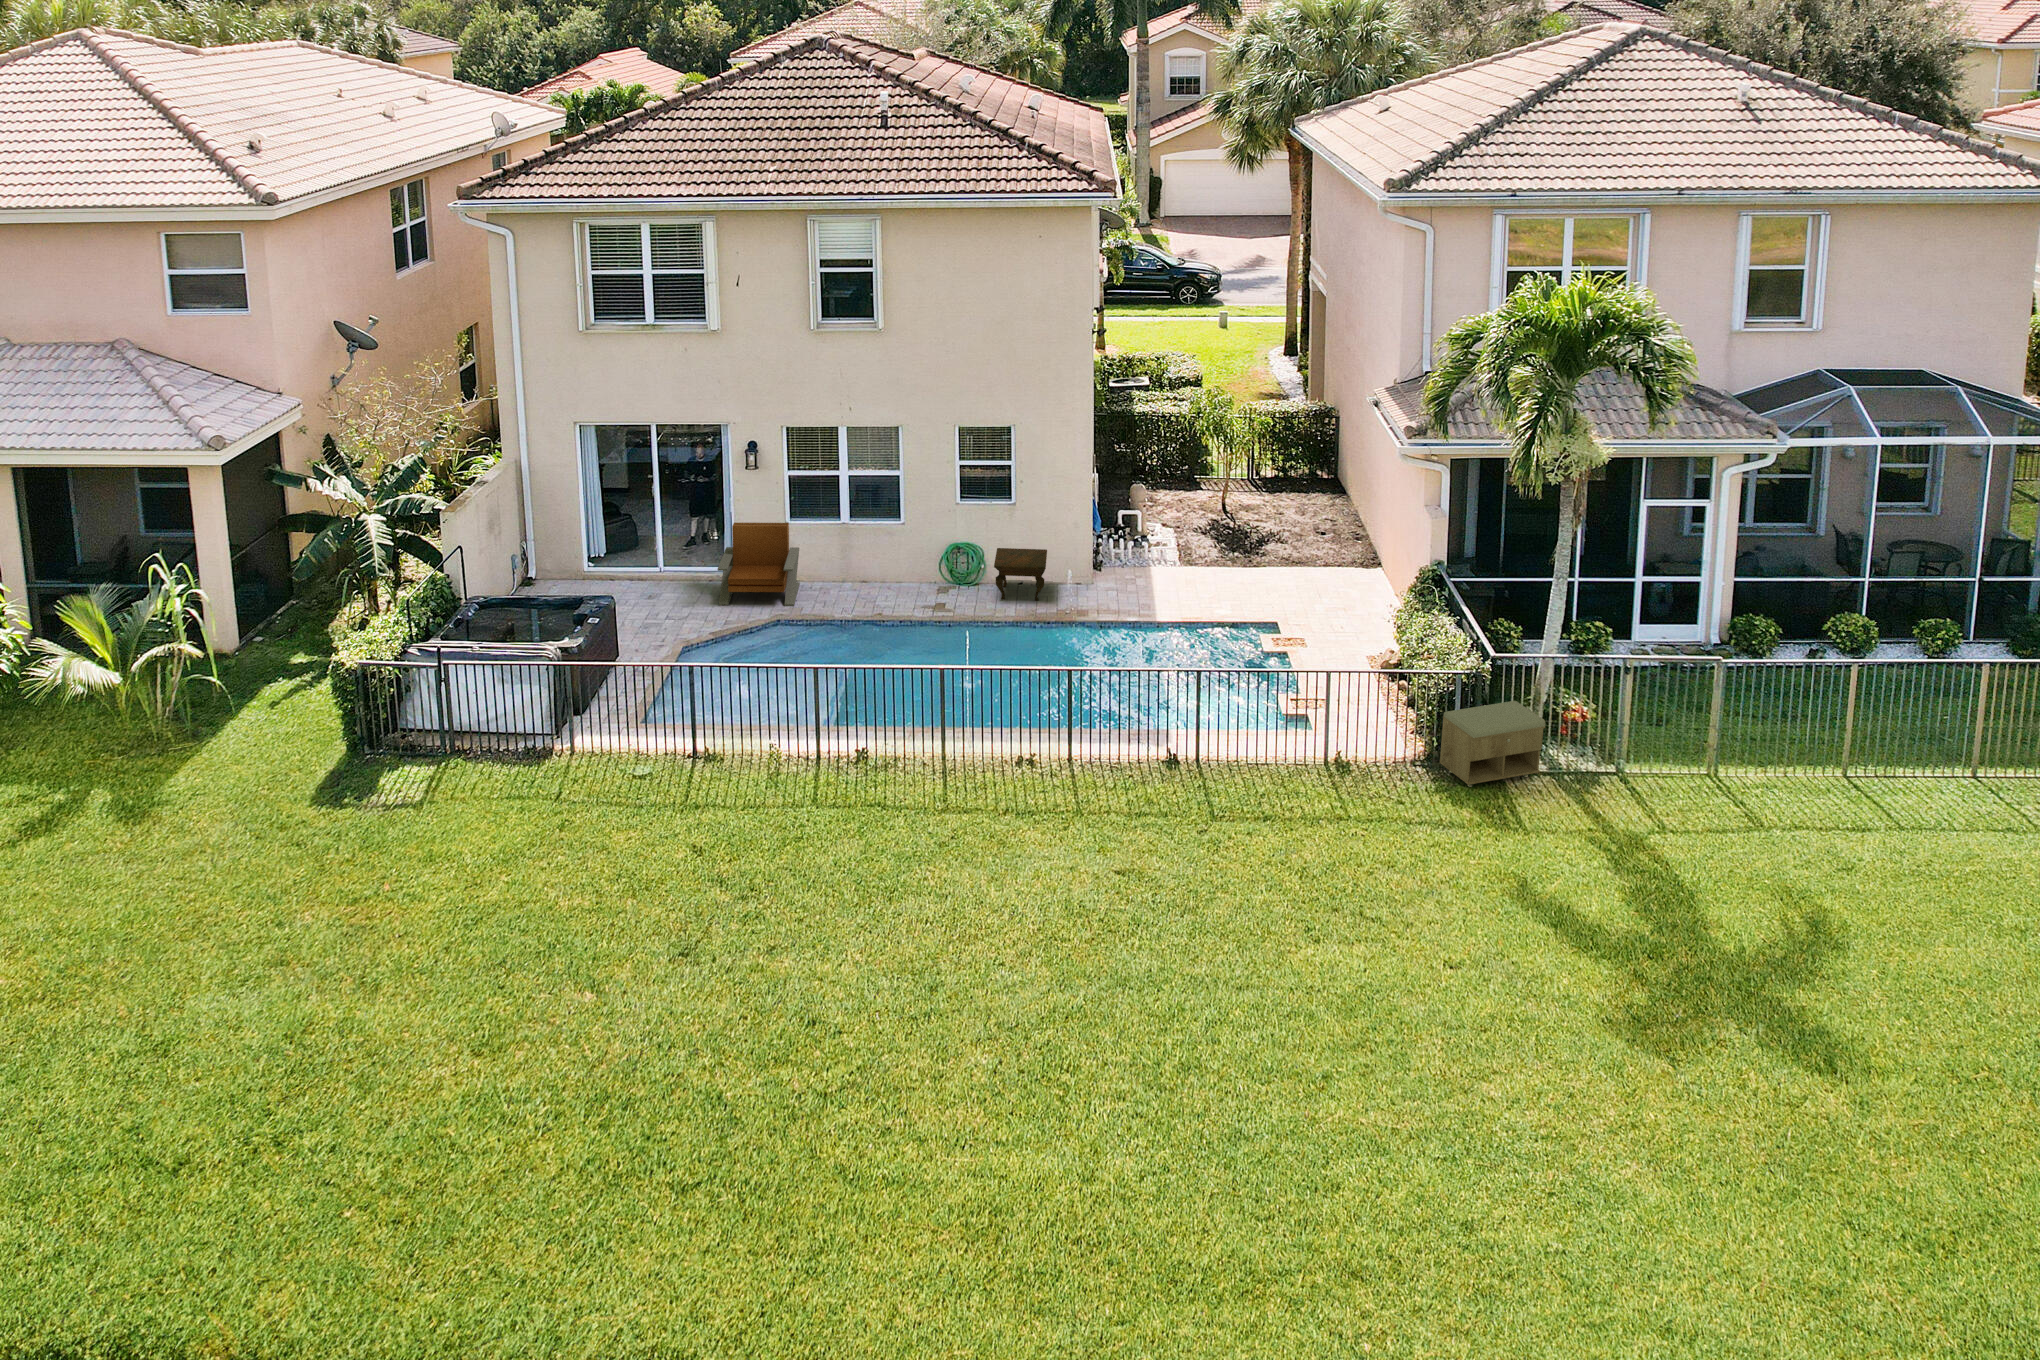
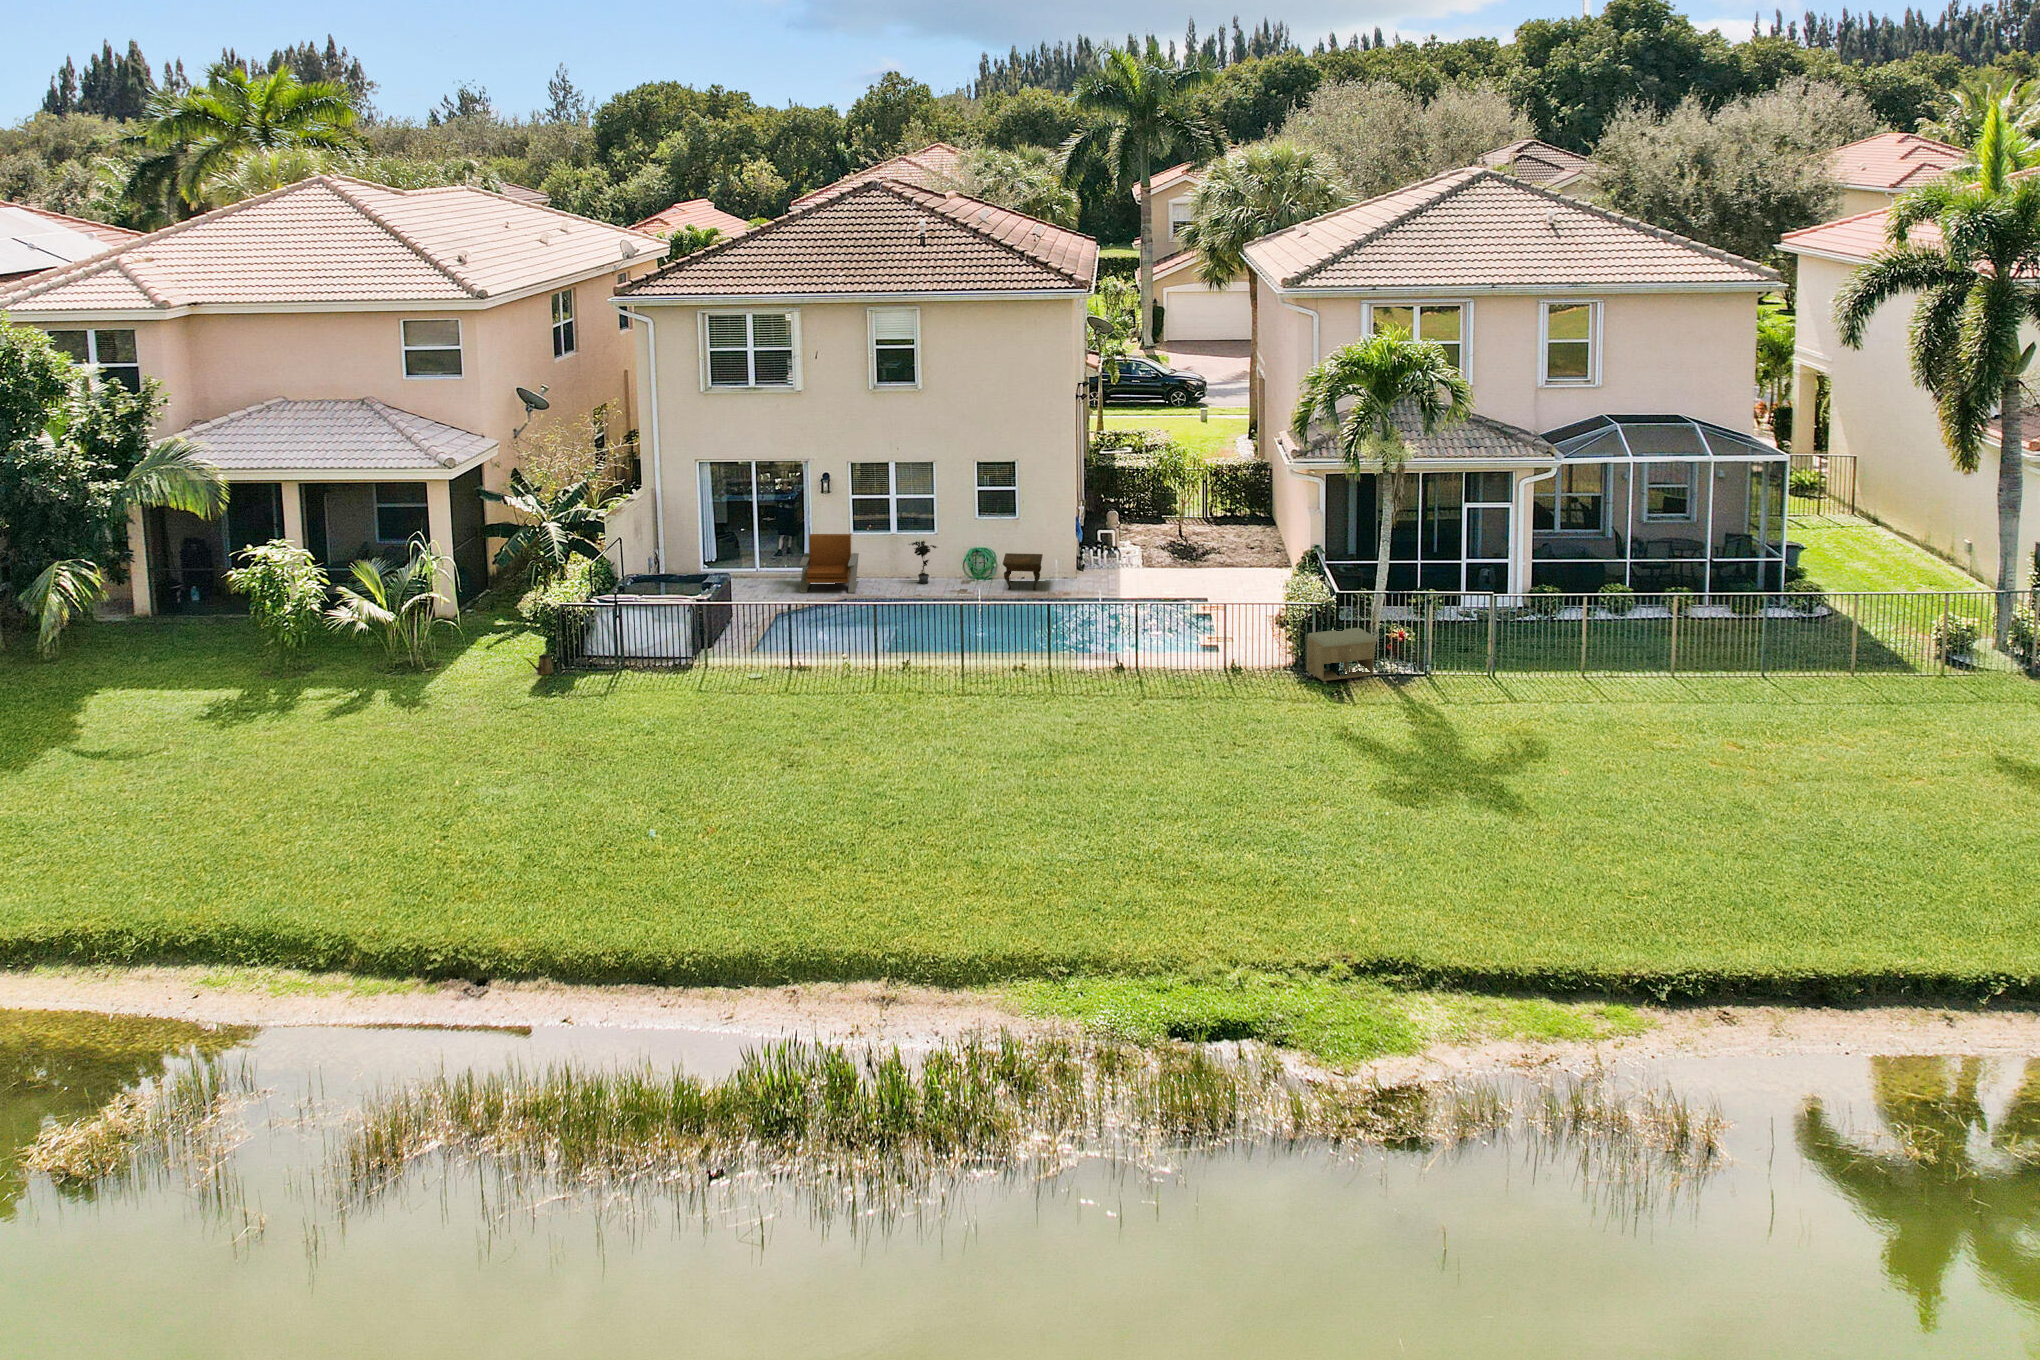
potted plant: none [866,531,906,589] -> present [909,541,938,584]
watering can: none [305,734,355,768] -> present [525,653,556,675]

